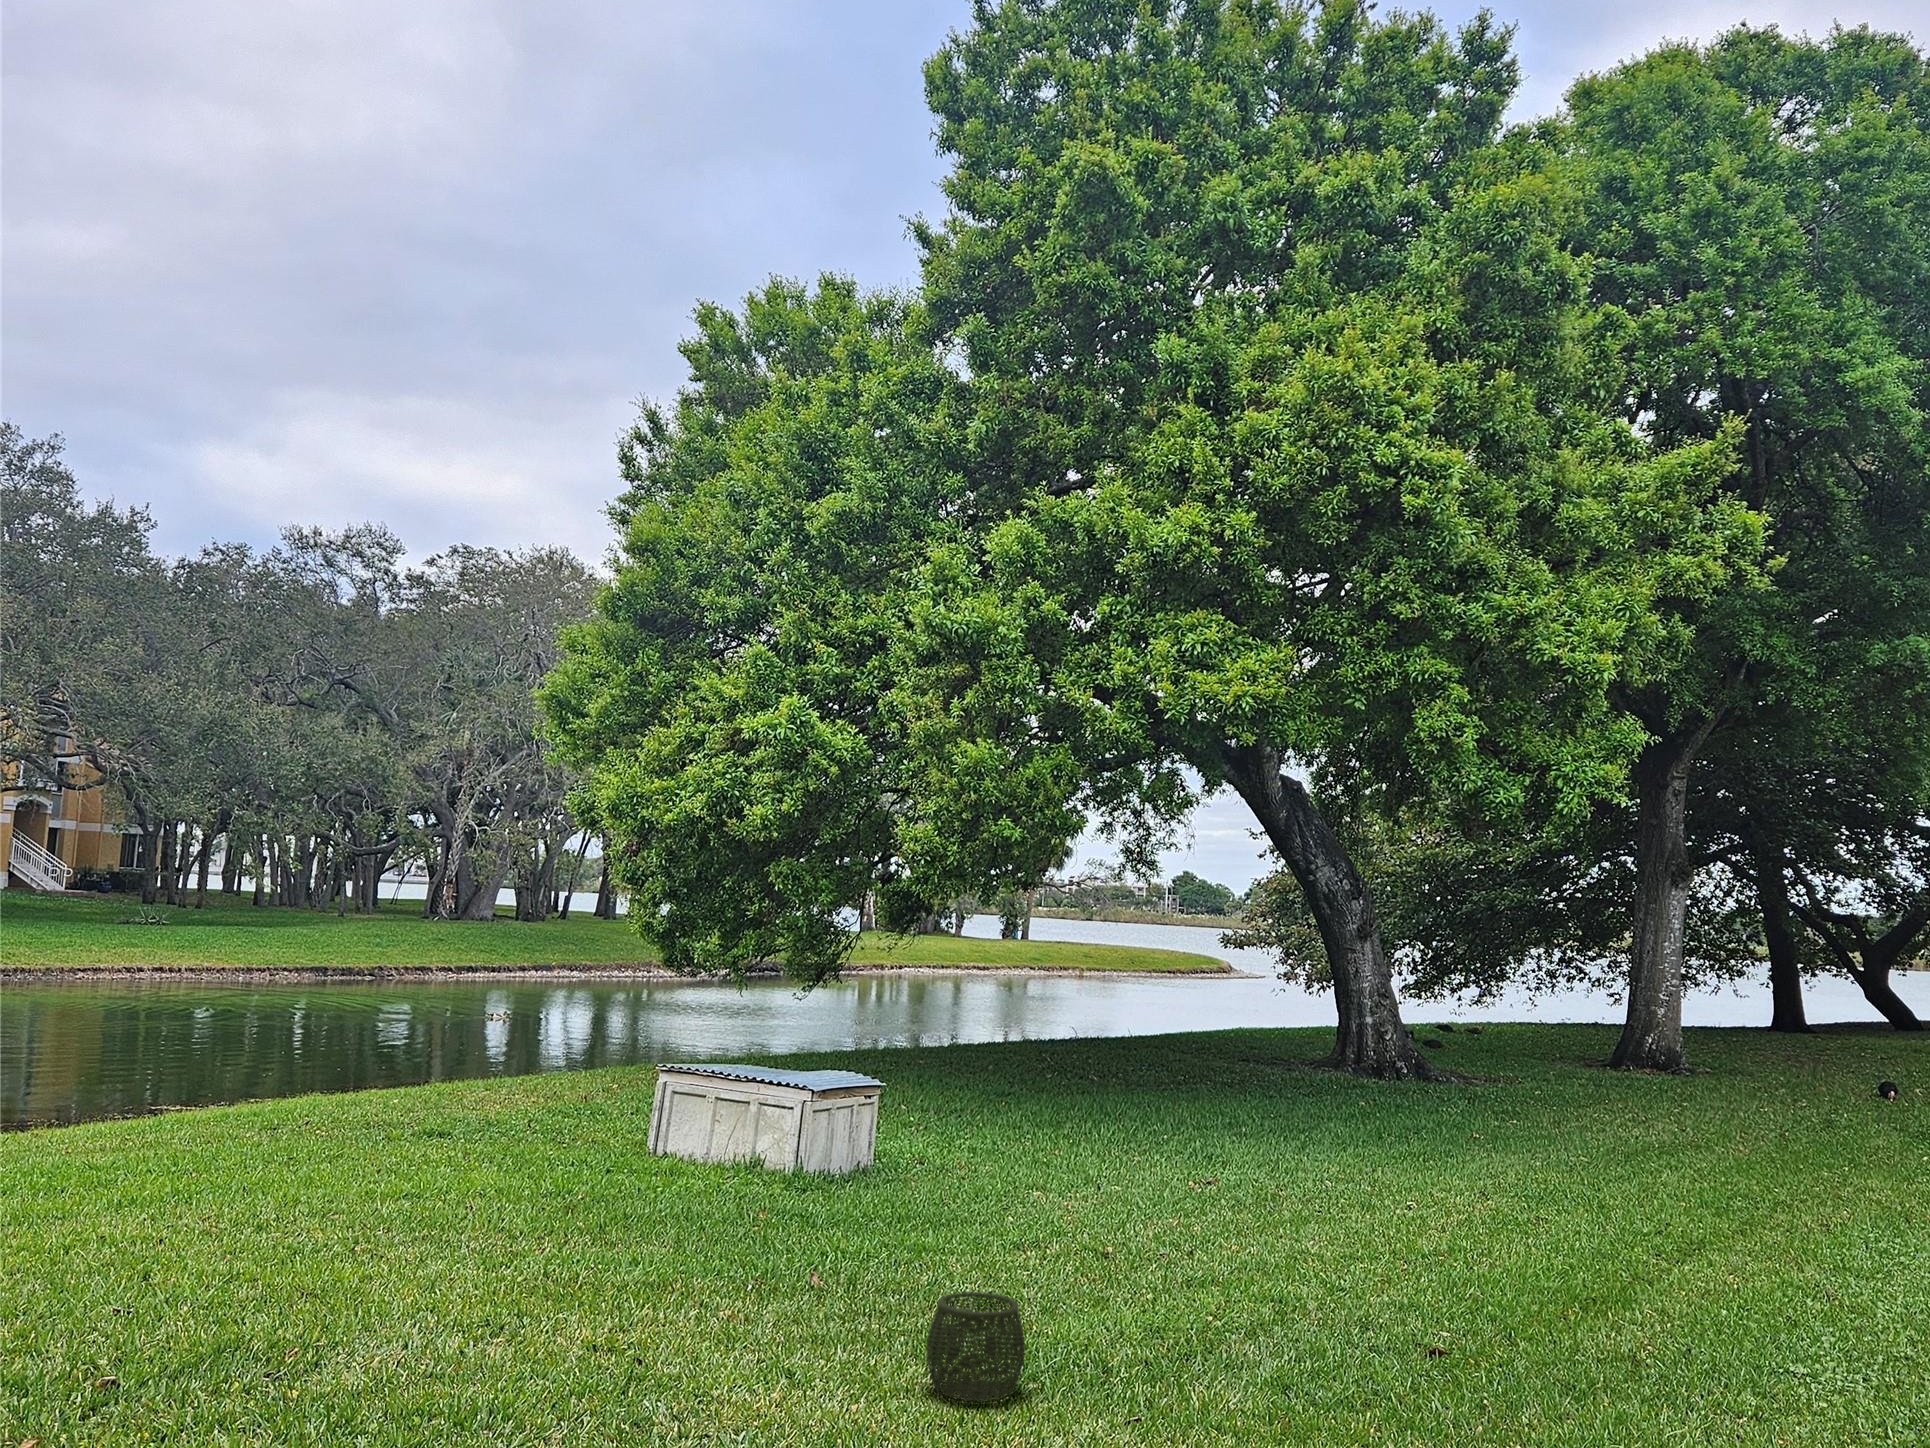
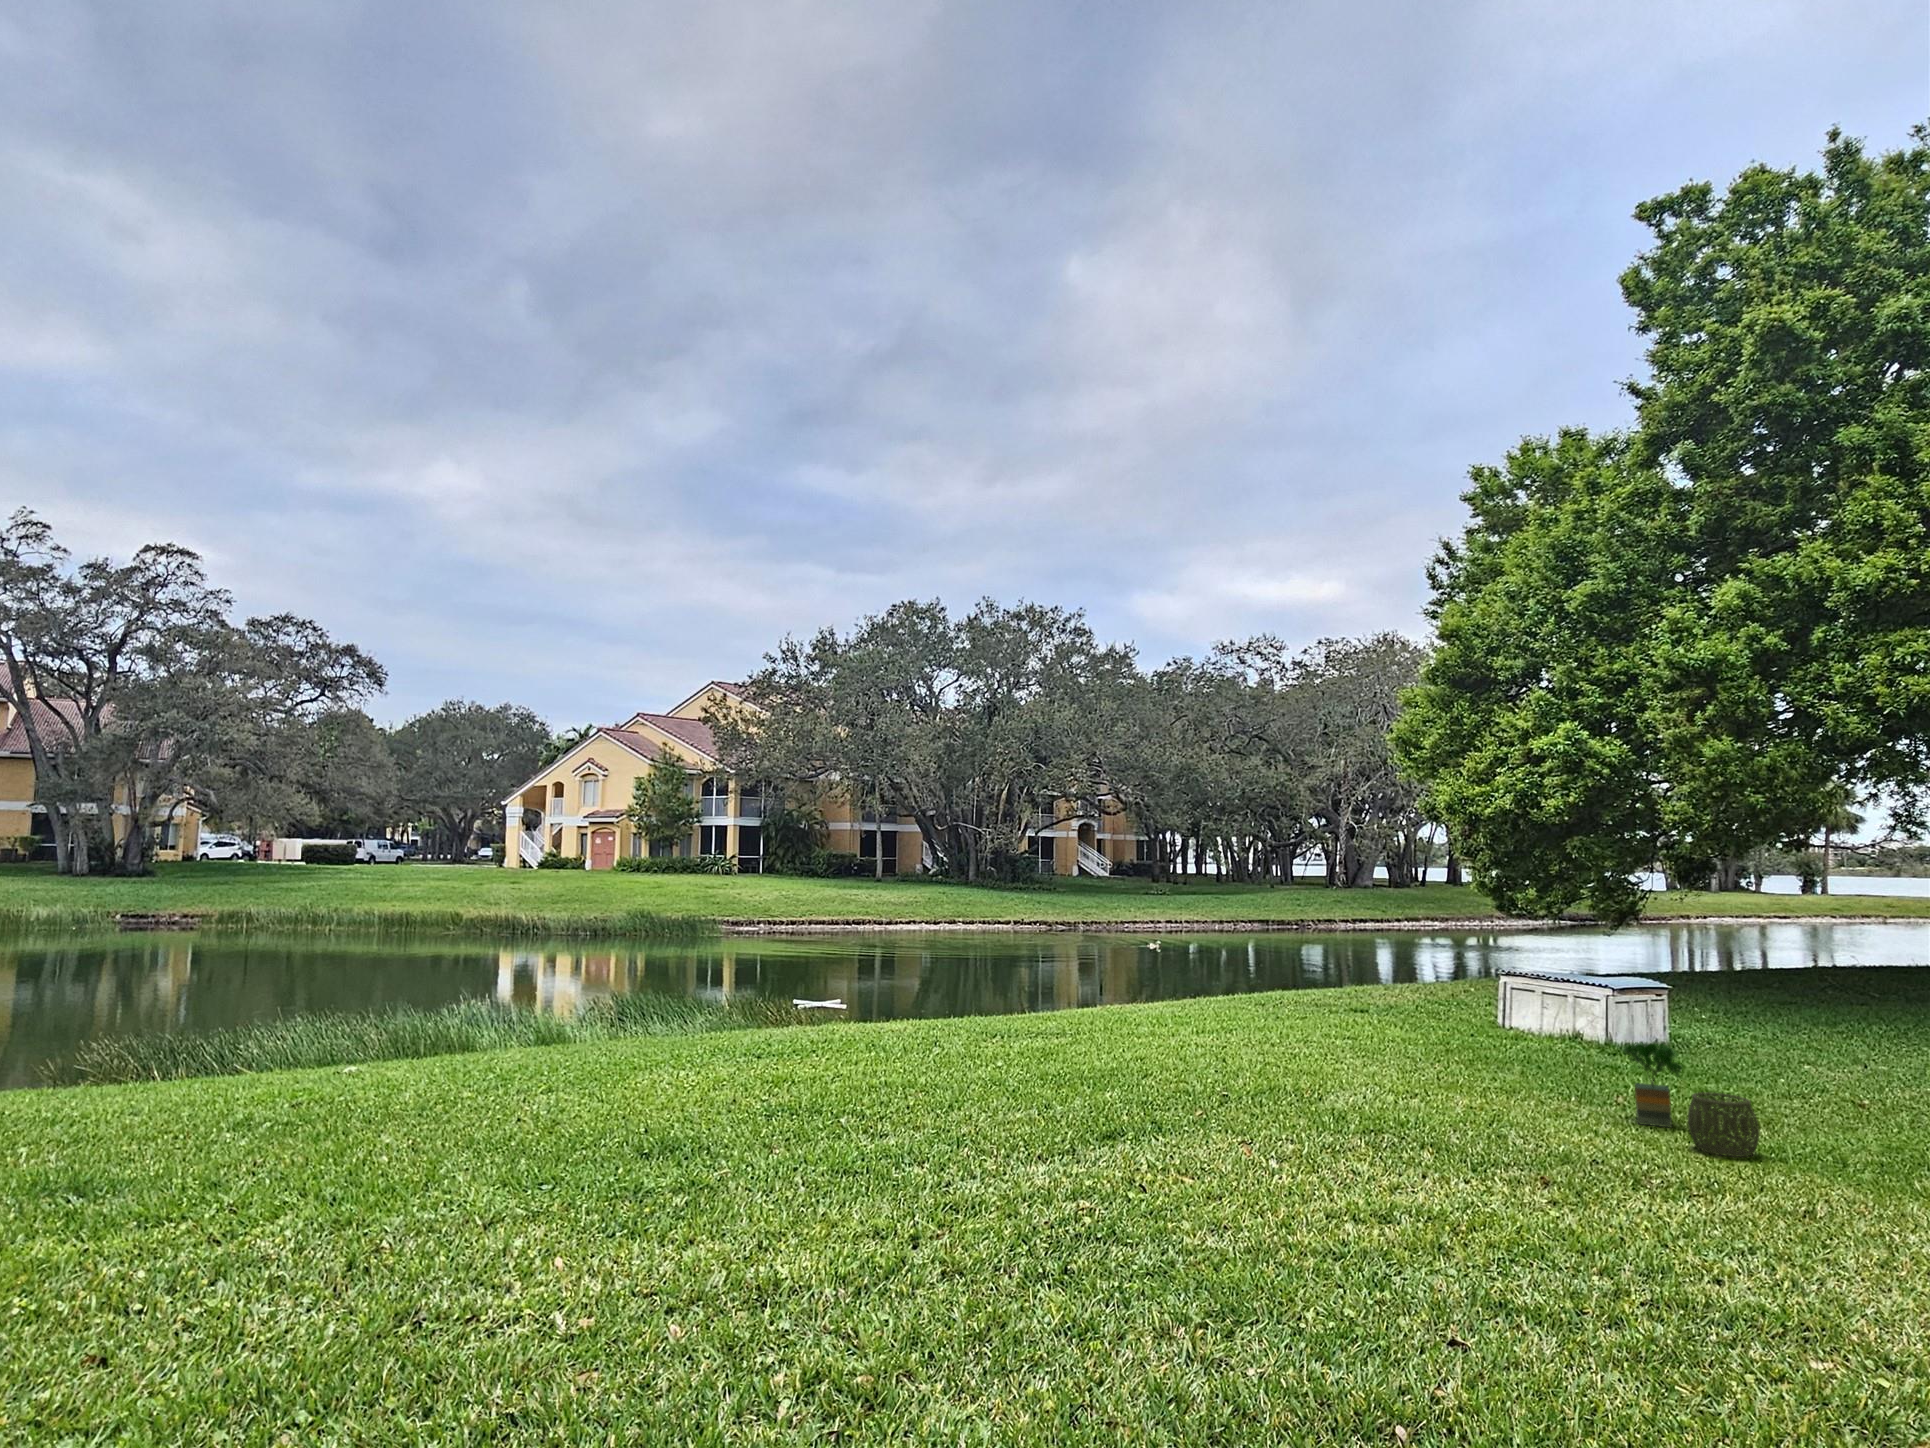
potted tree: none [836,1205,925,1348] -> present [1623,1042,1682,1128]

